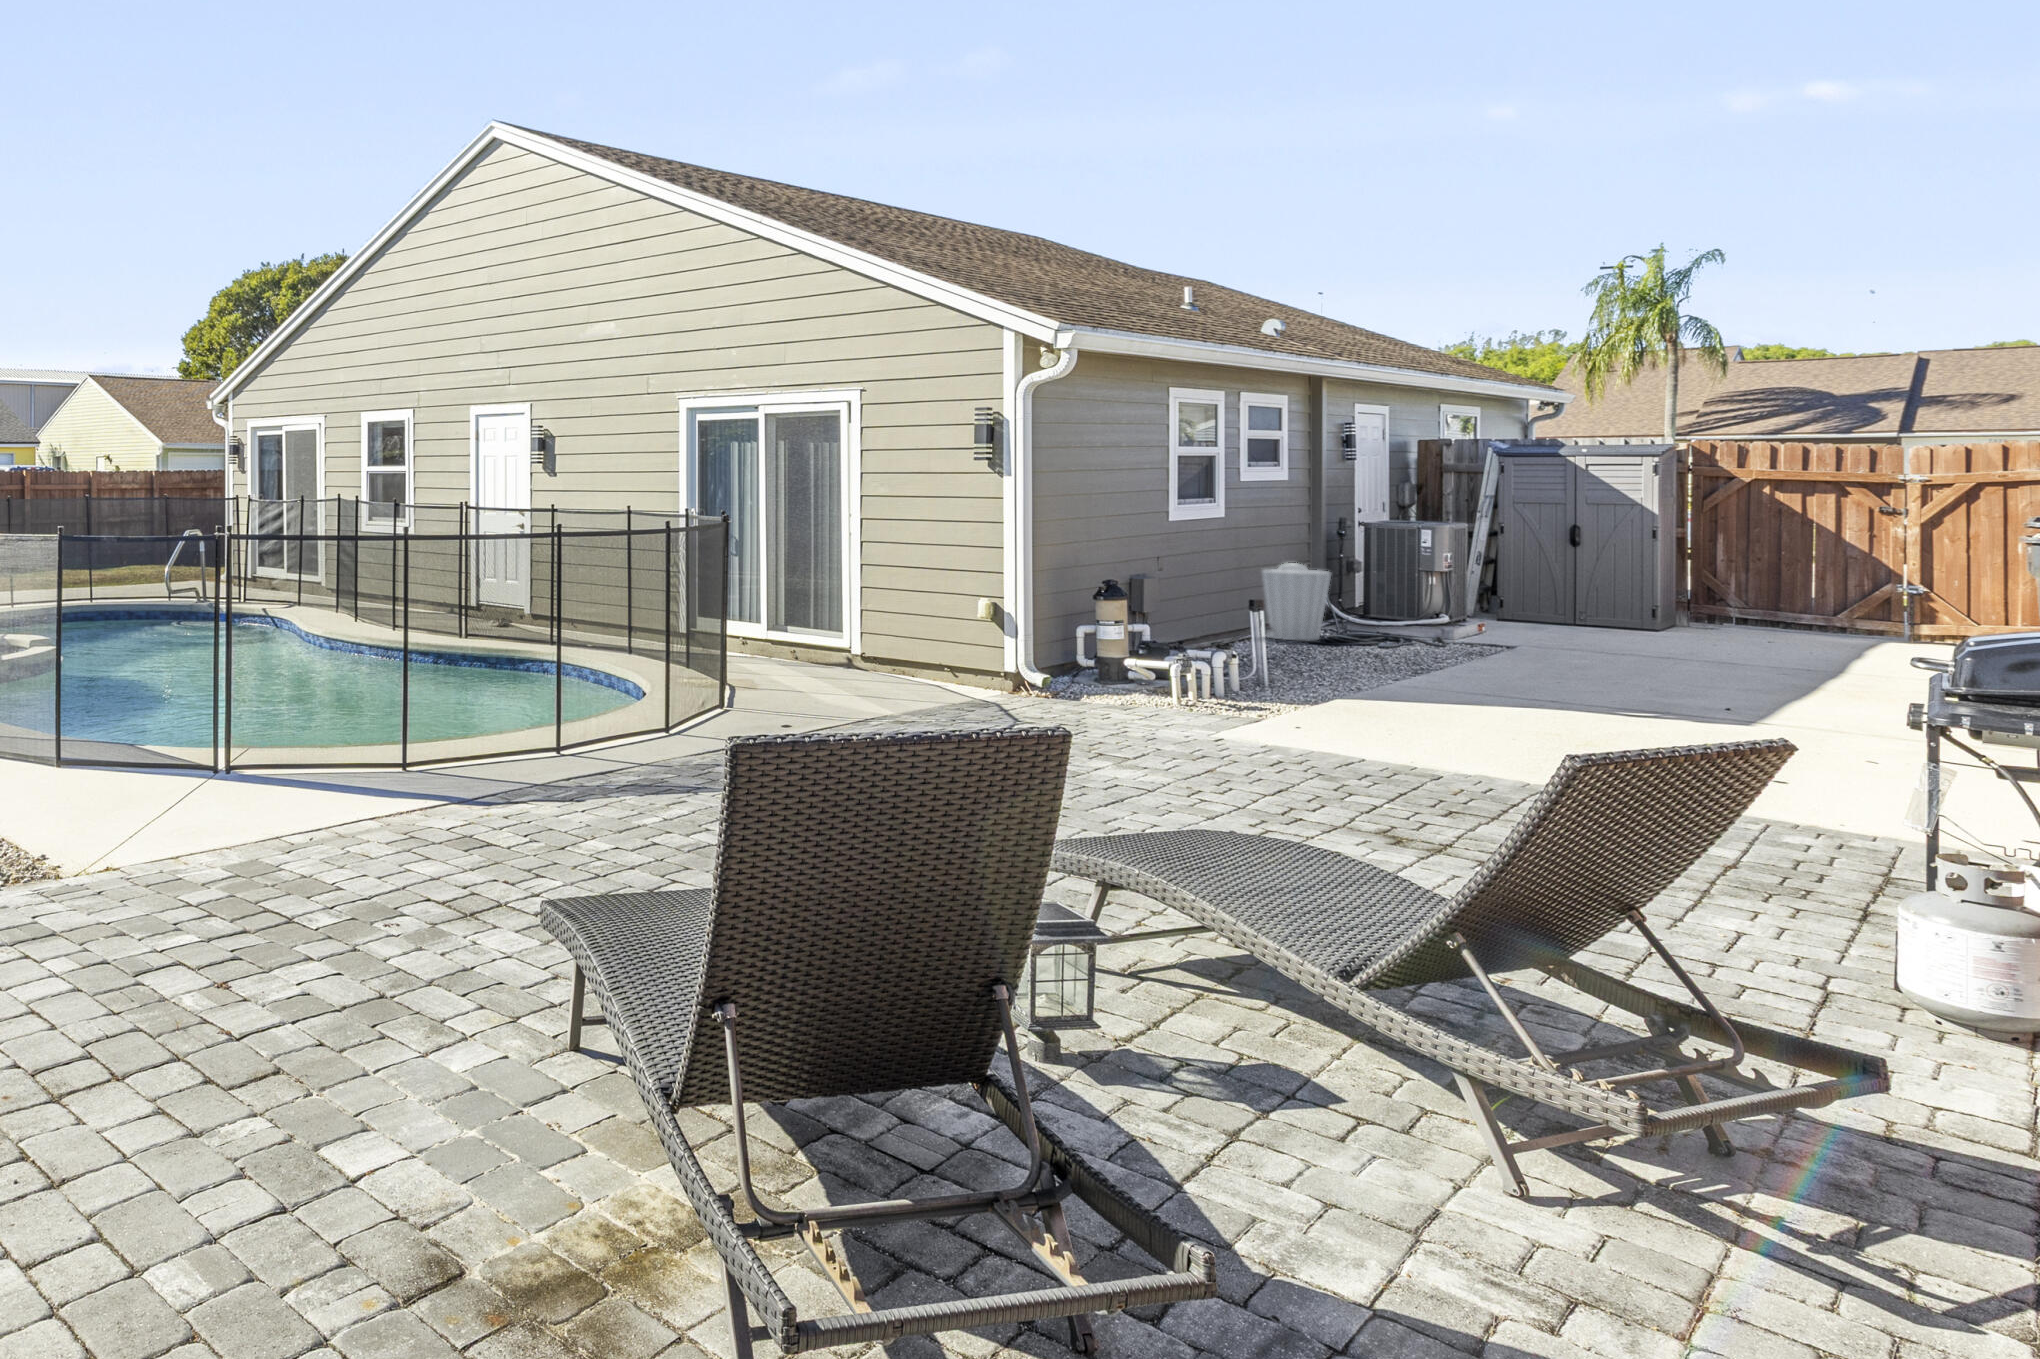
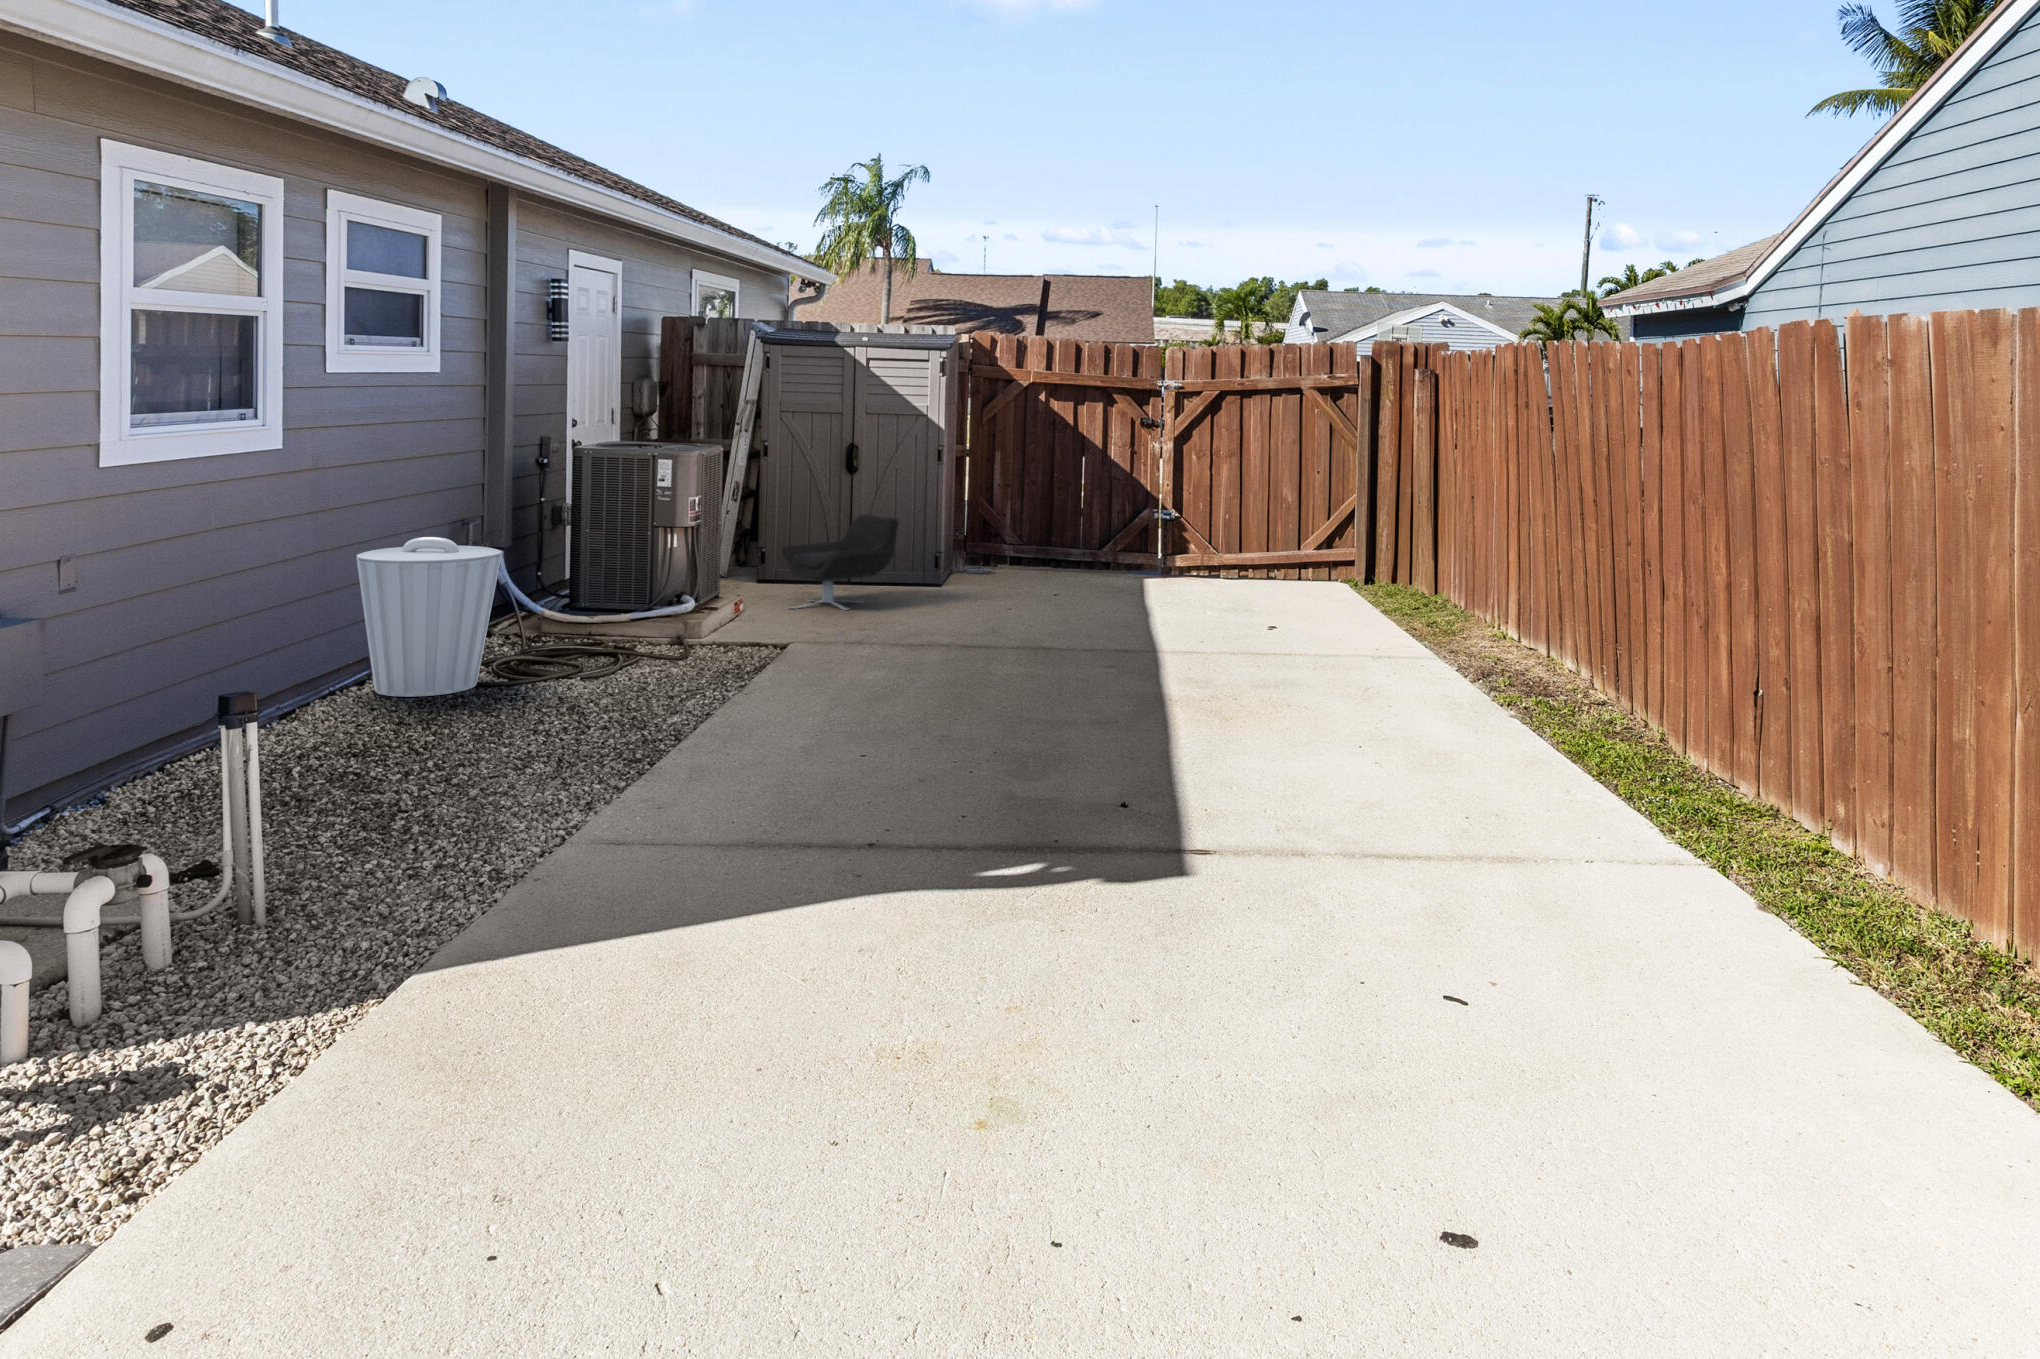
lounge chair: none [1515,574,1614,635] -> present [782,514,899,610]

